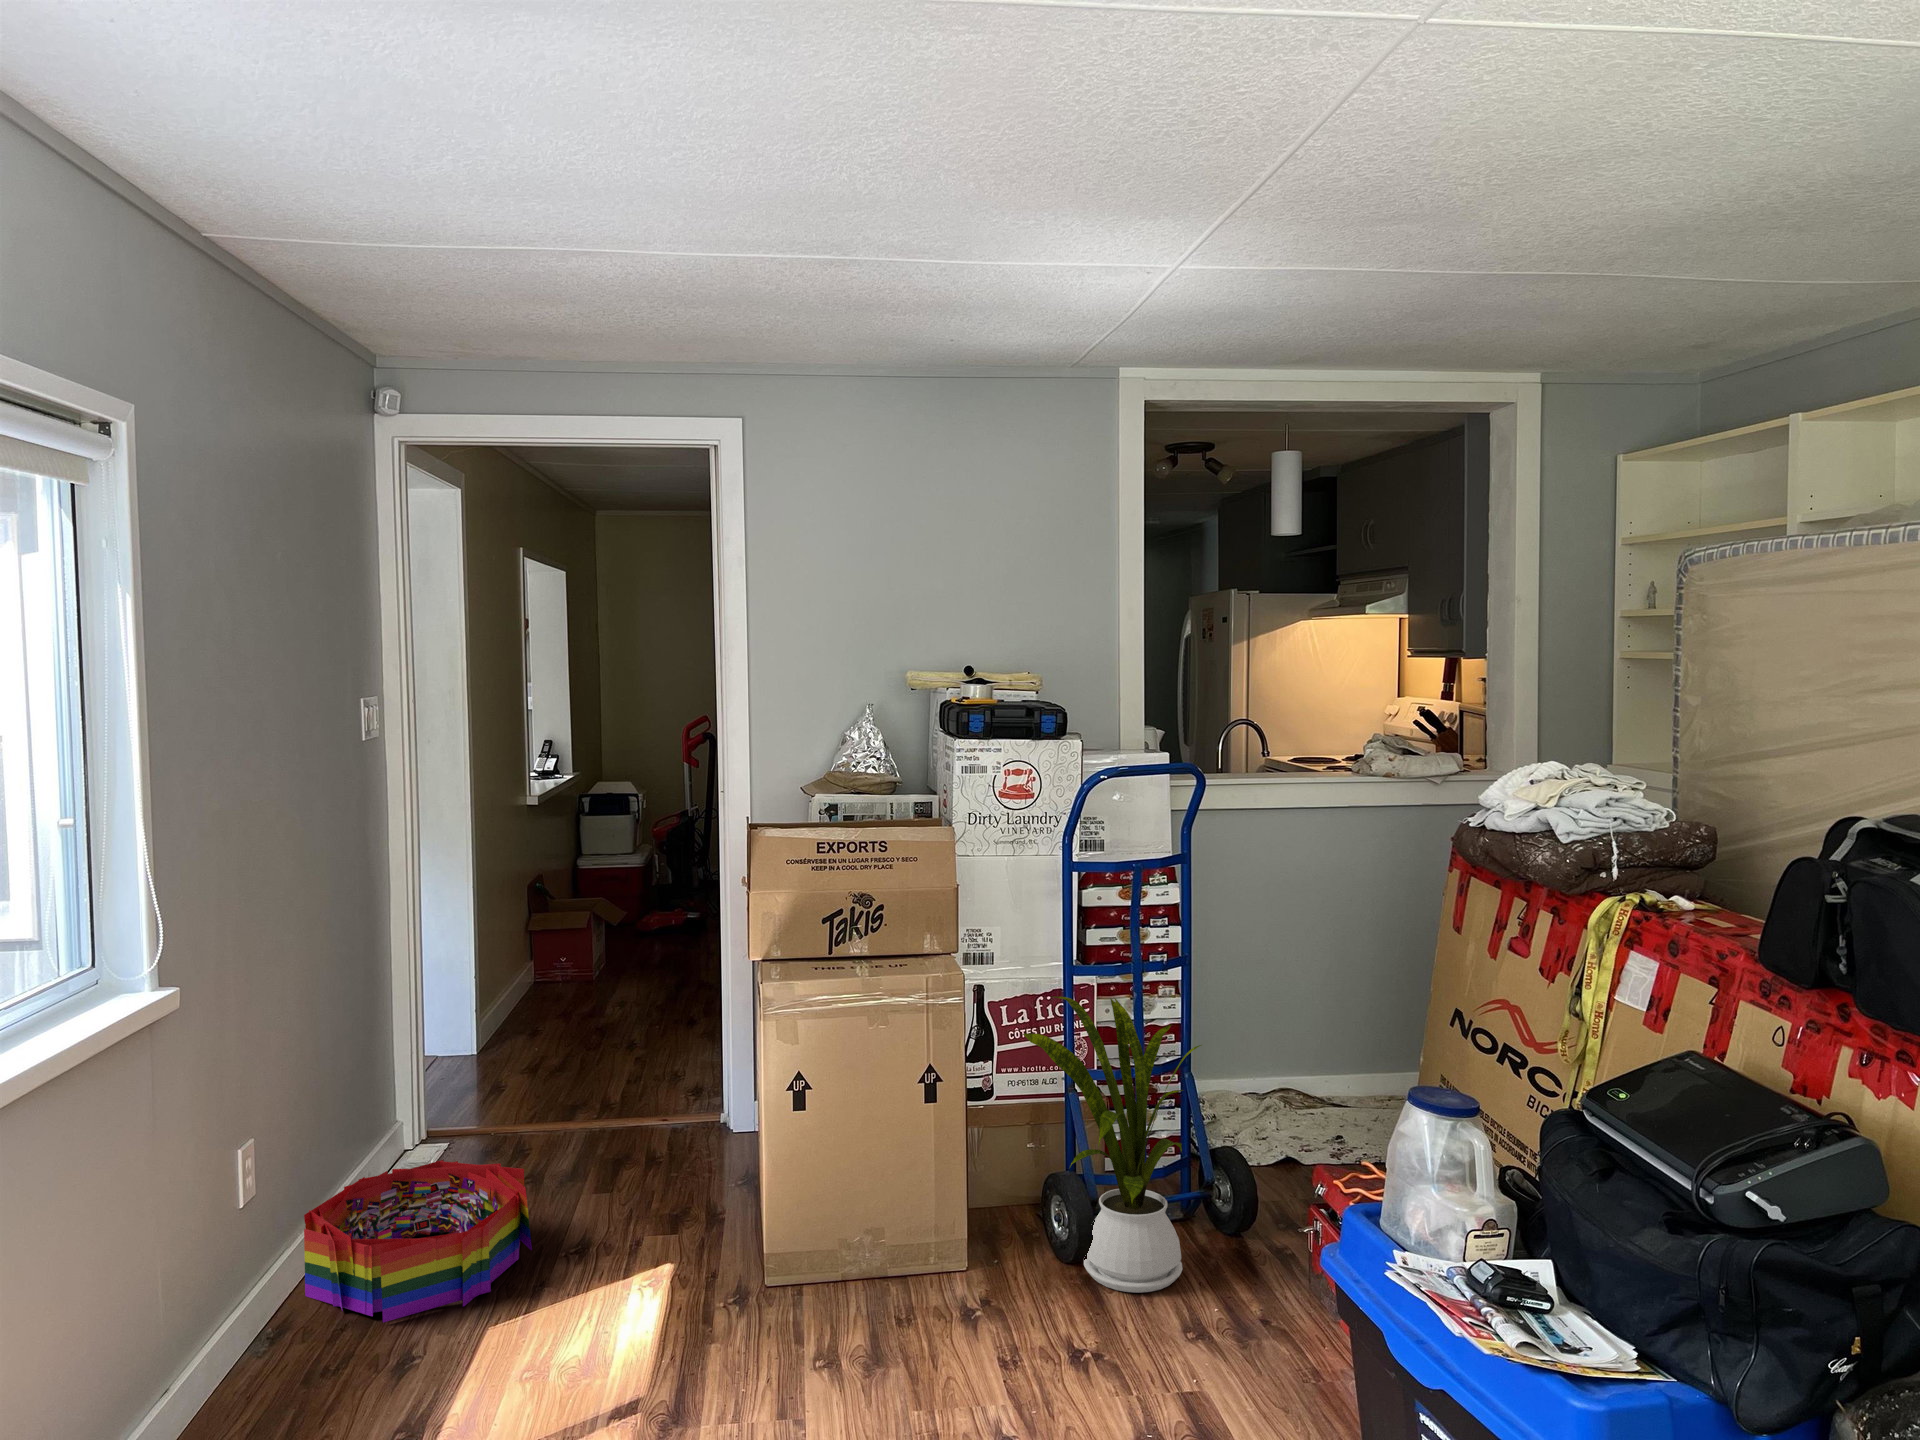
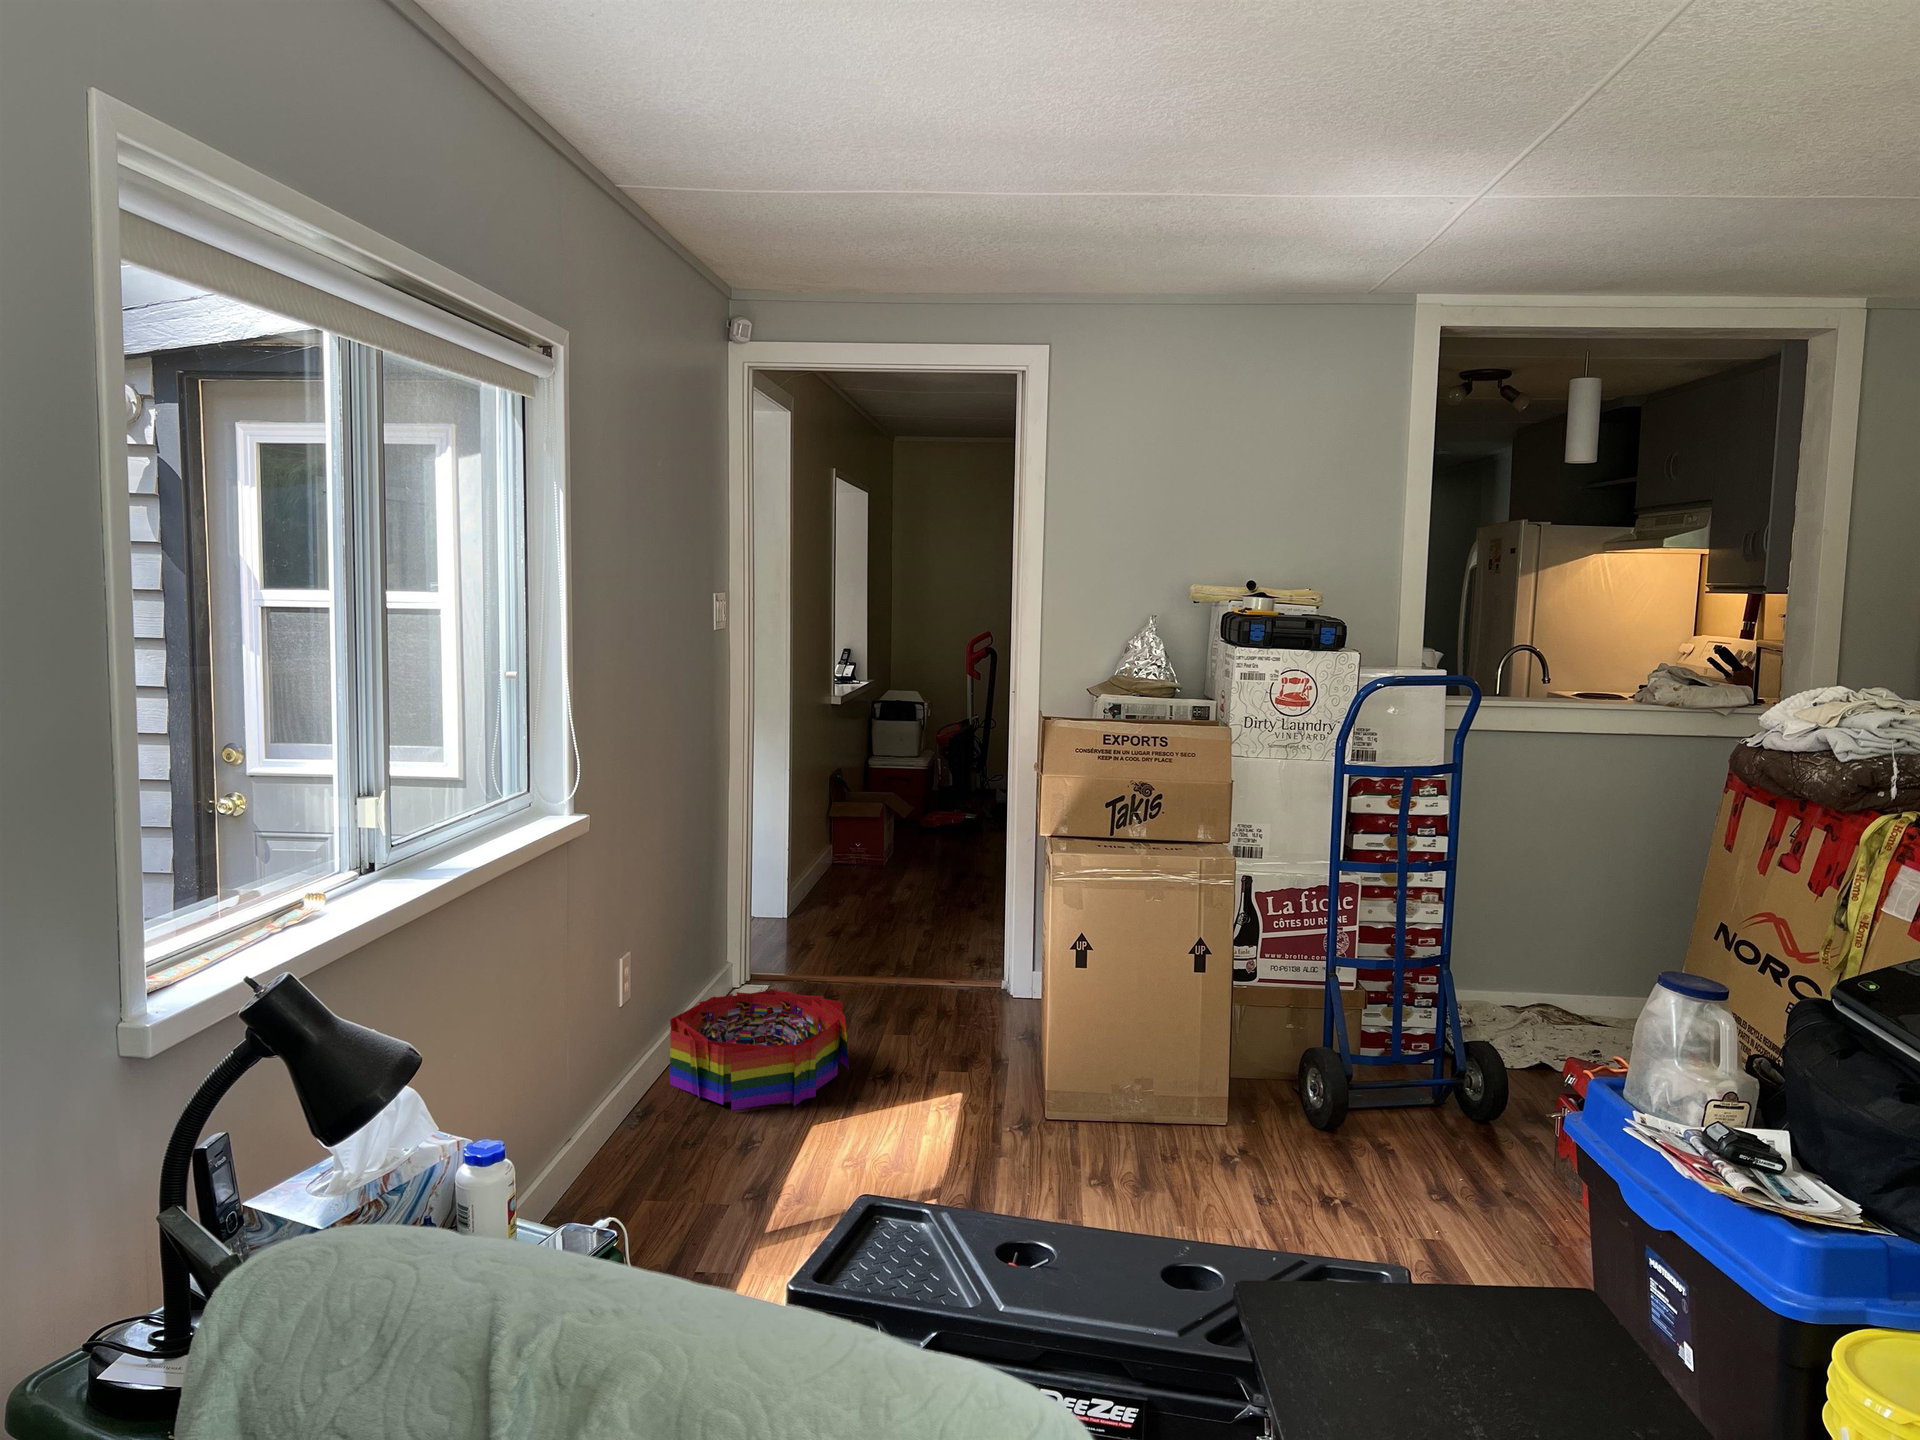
house plant: present [1022,996,1202,1293] -> none [1286,883,1463,1162]

